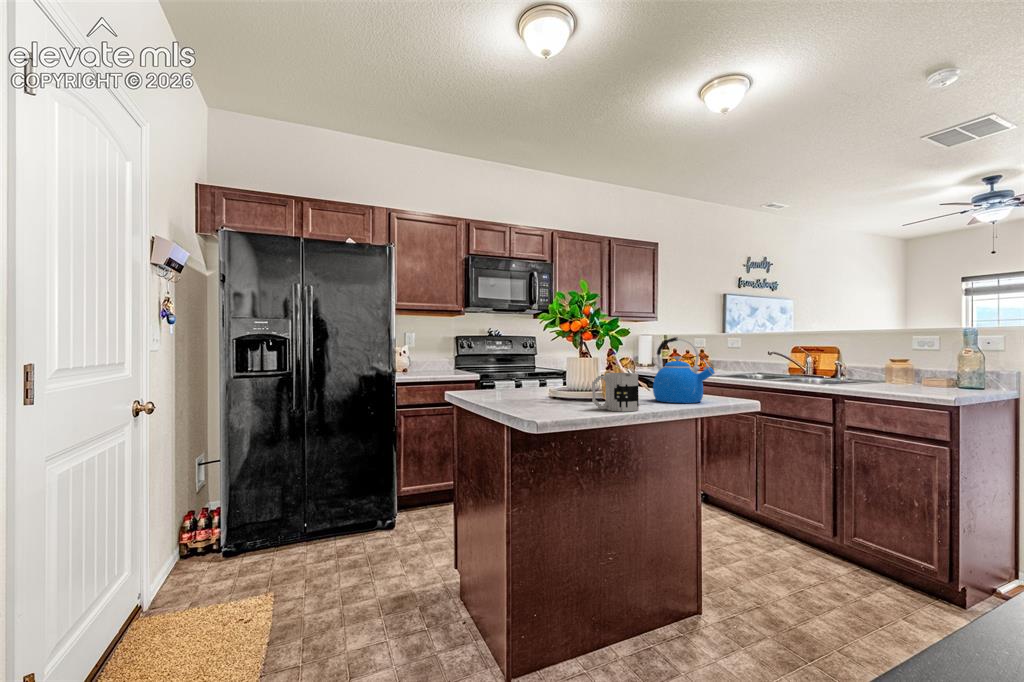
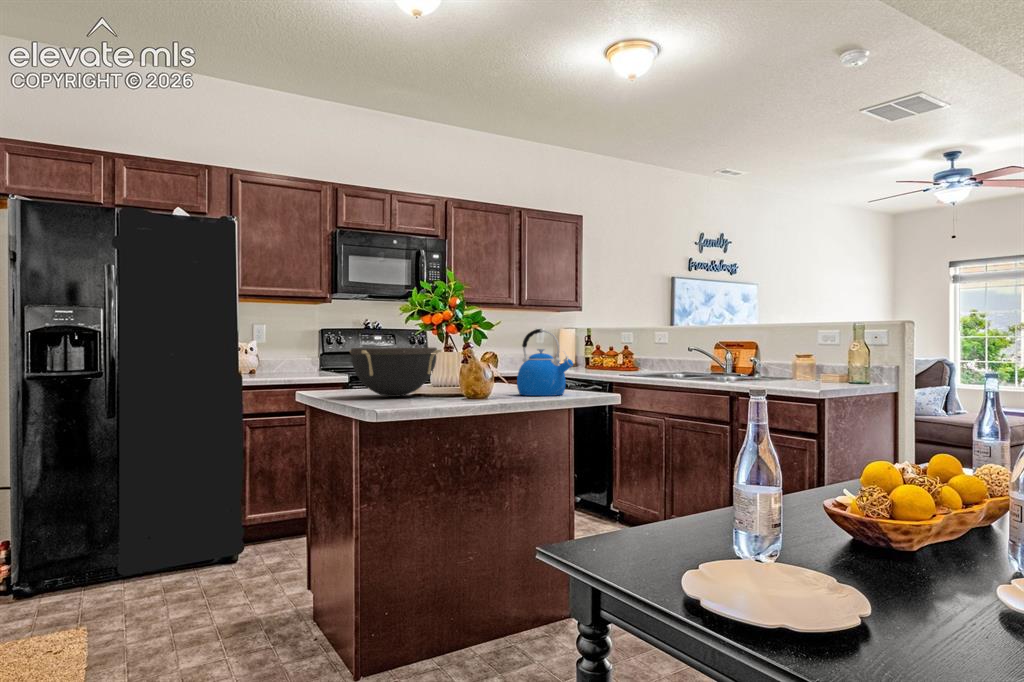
bowl: none [493,355,583,401] -> present [350,348,442,397]
mug: present [592,373,639,412] -> none [442,364,488,402]

